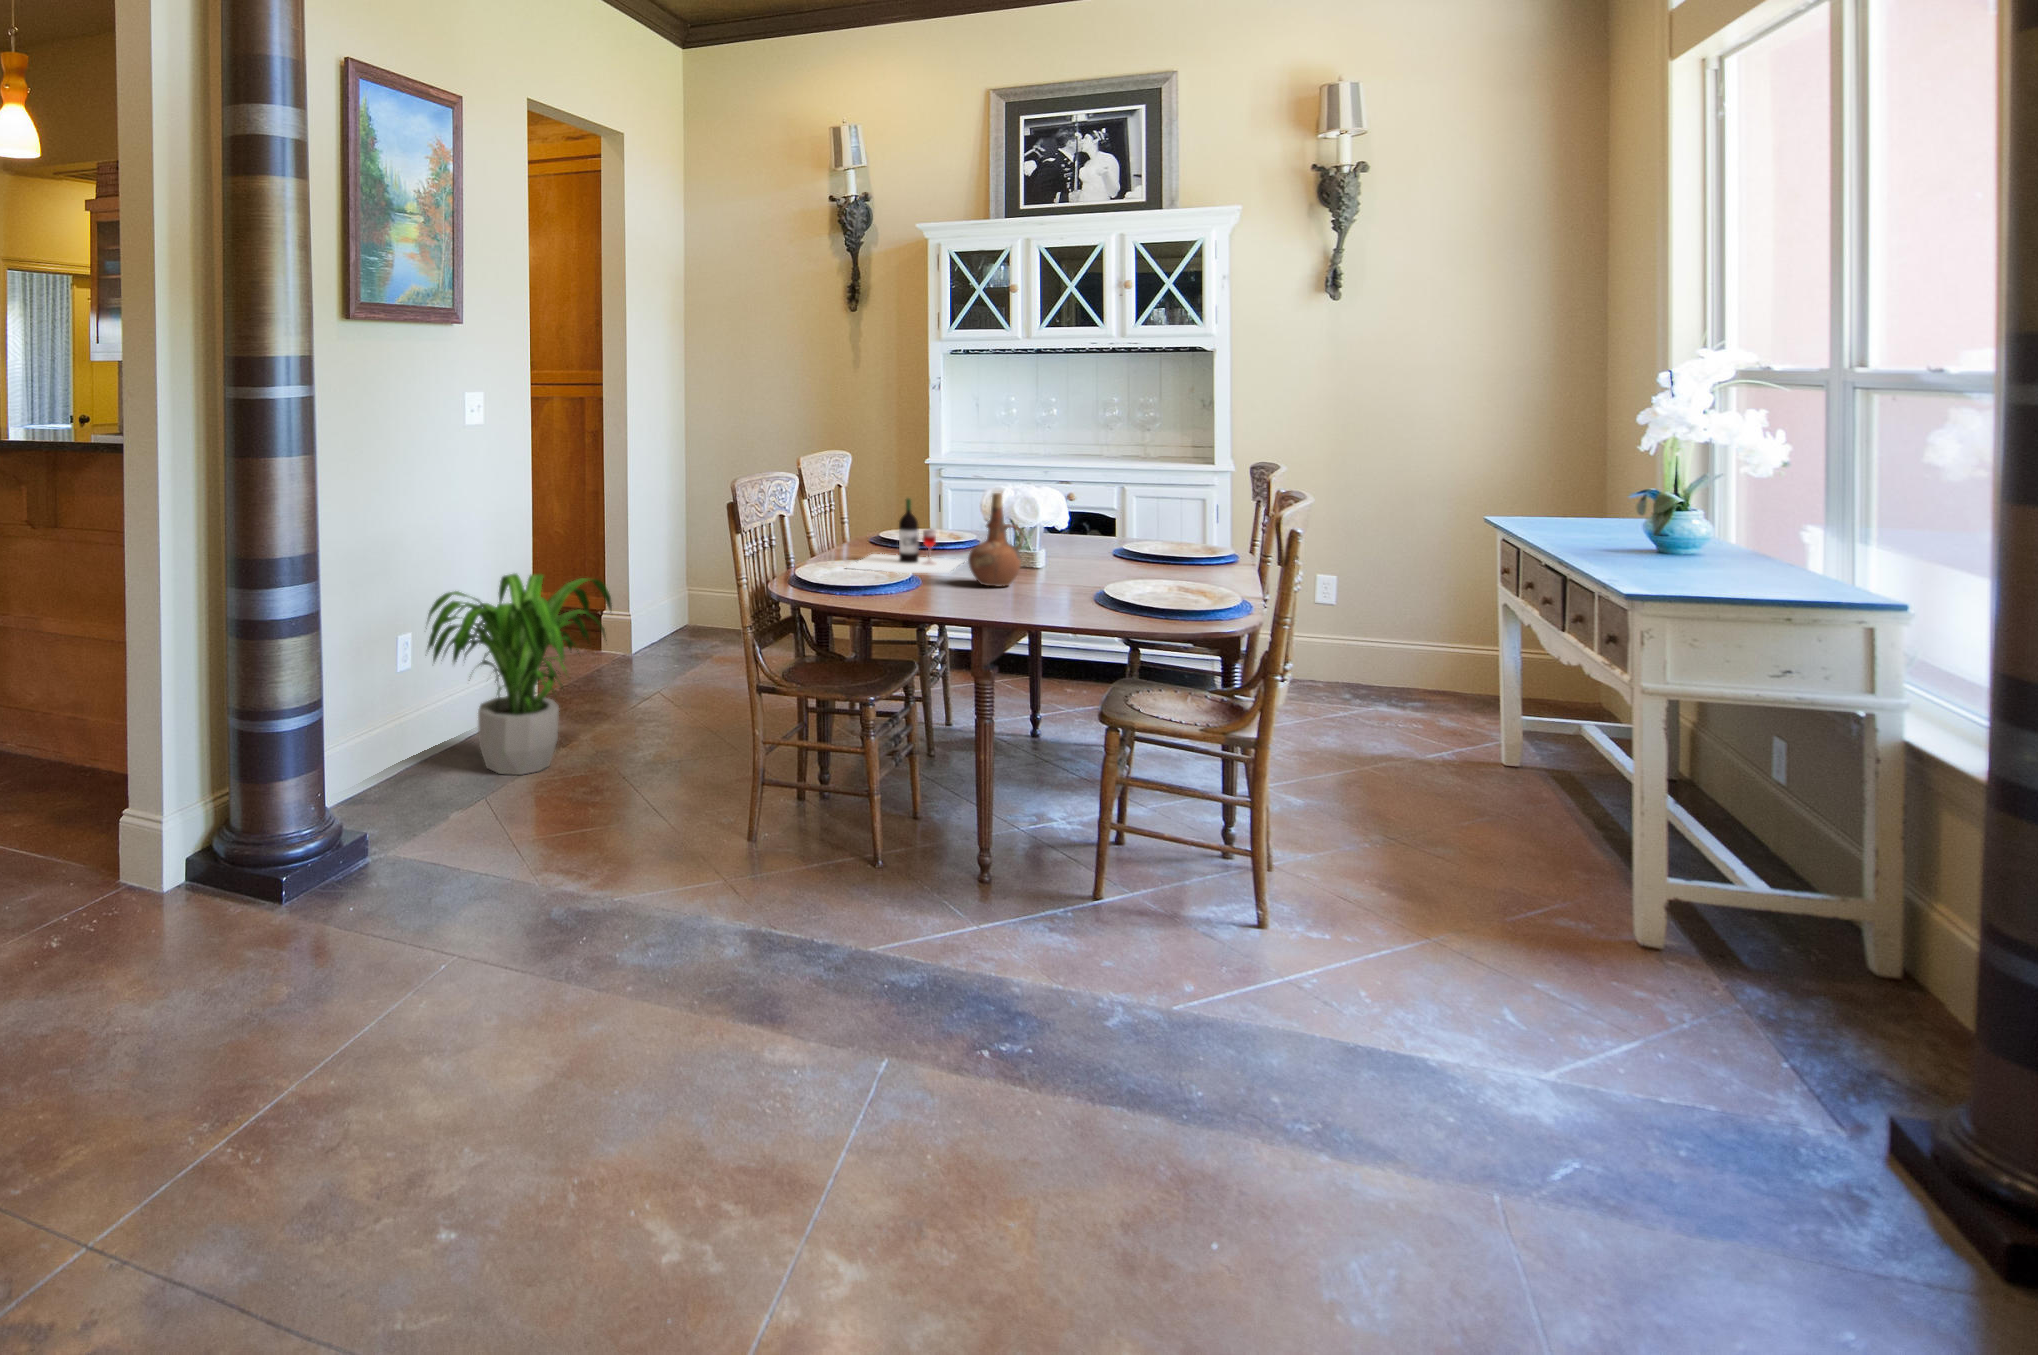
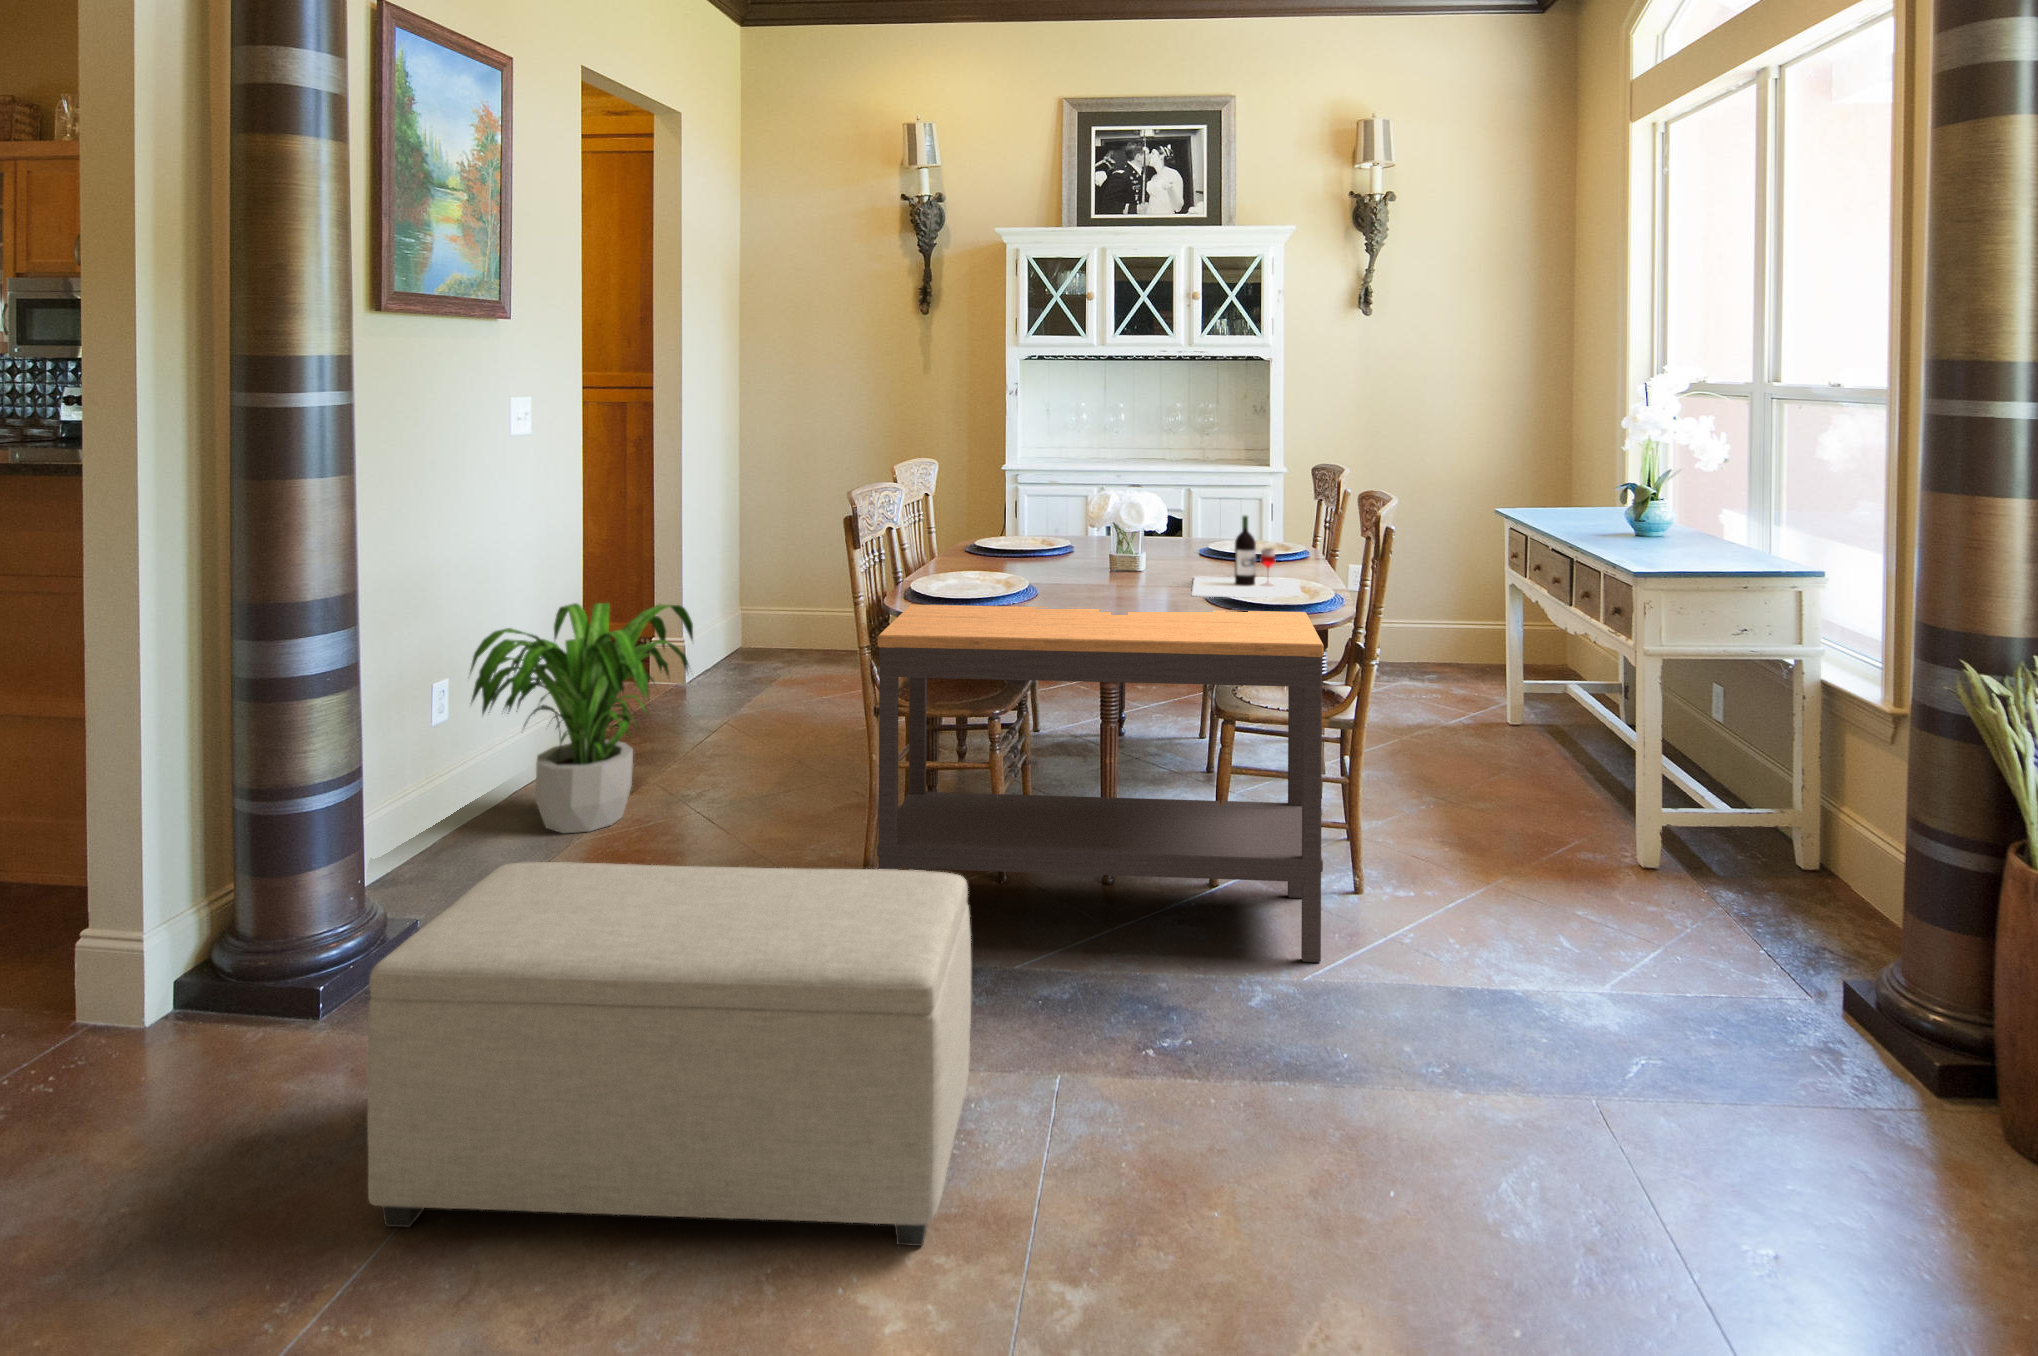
ceramic pitcher: present [968,493,1024,586] -> none [1088,499,1141,591]
wine bottle: present [848,498,966,573] -> present [1192,515,1302,598]
console table: none [742,588,1197,988] -> present [877,604,1324,962]
ottoman: none [293,784,795,1169] -> present [367,862,971,1246]

